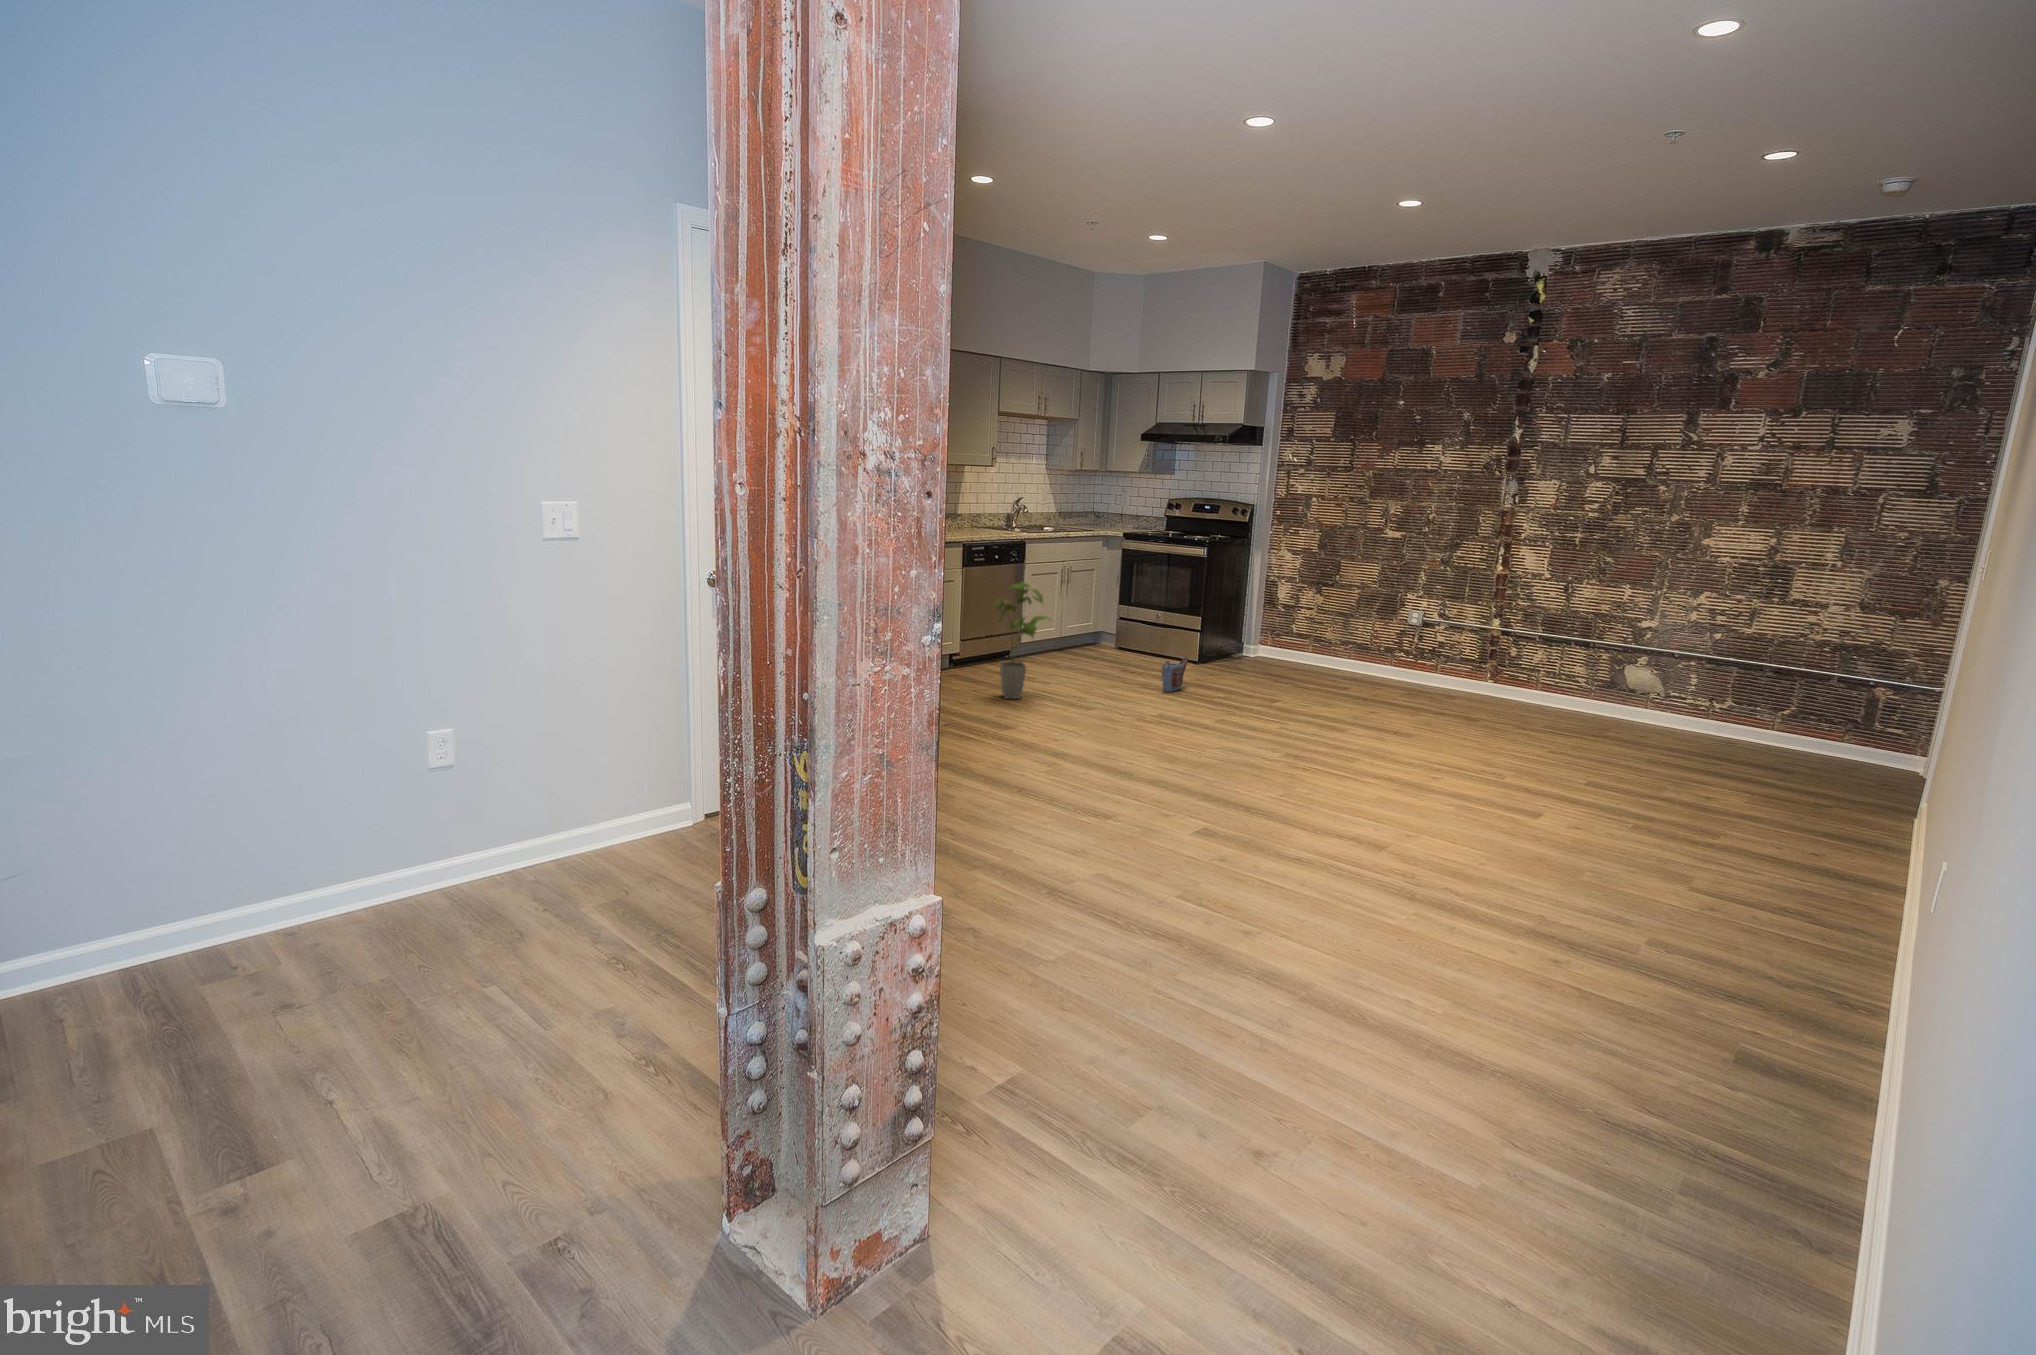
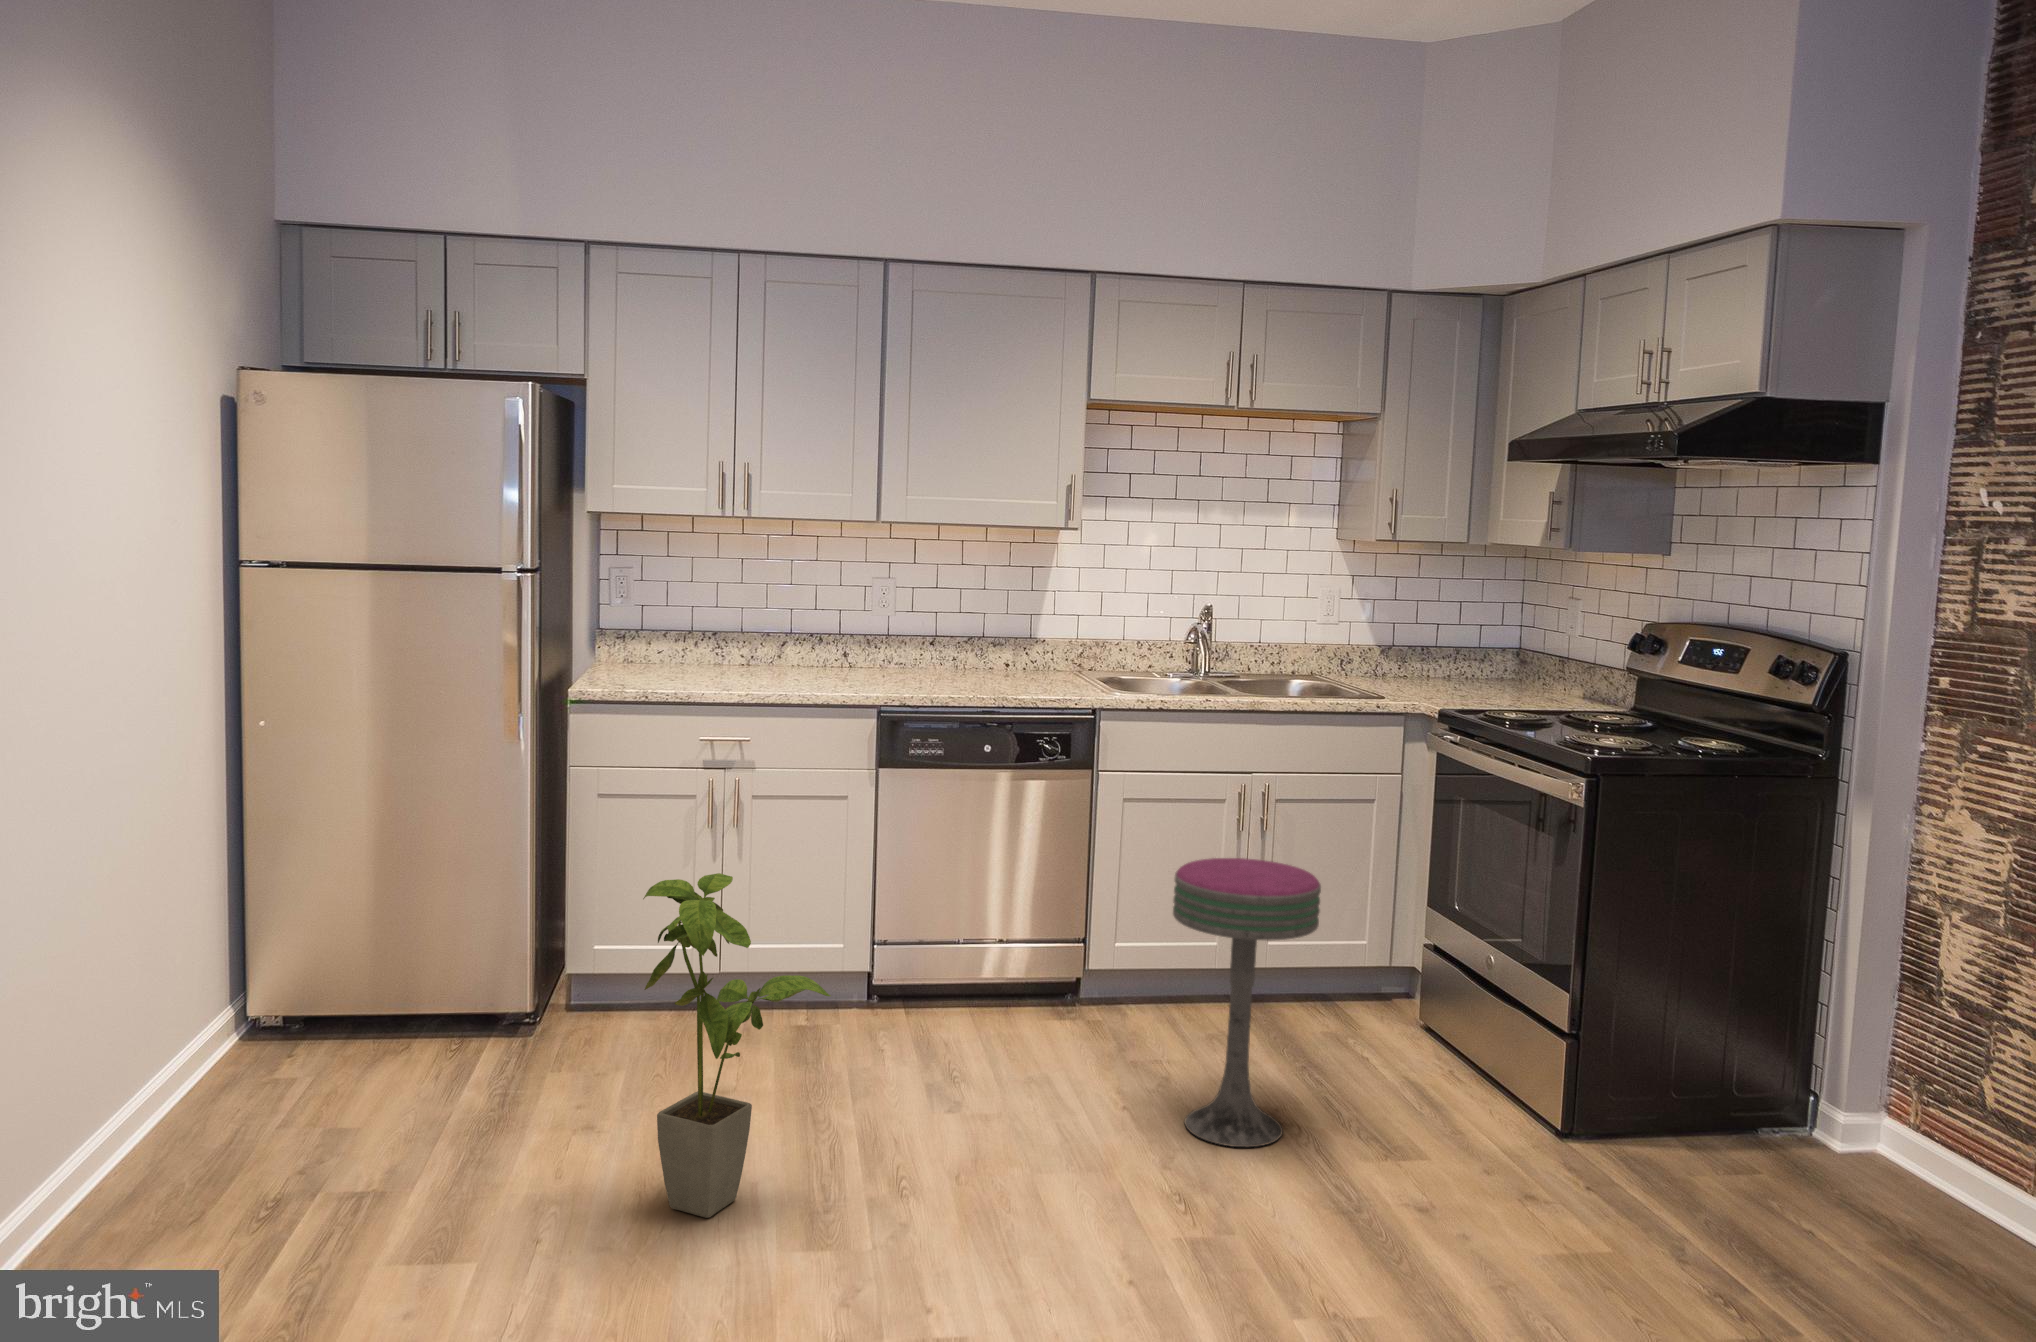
bar stool: none [1090,580,1140,672] -> present [1173,858,1321,1147]
watering can: present [1161,657,1188,692] -> none [1175,1171,1351,1295]

